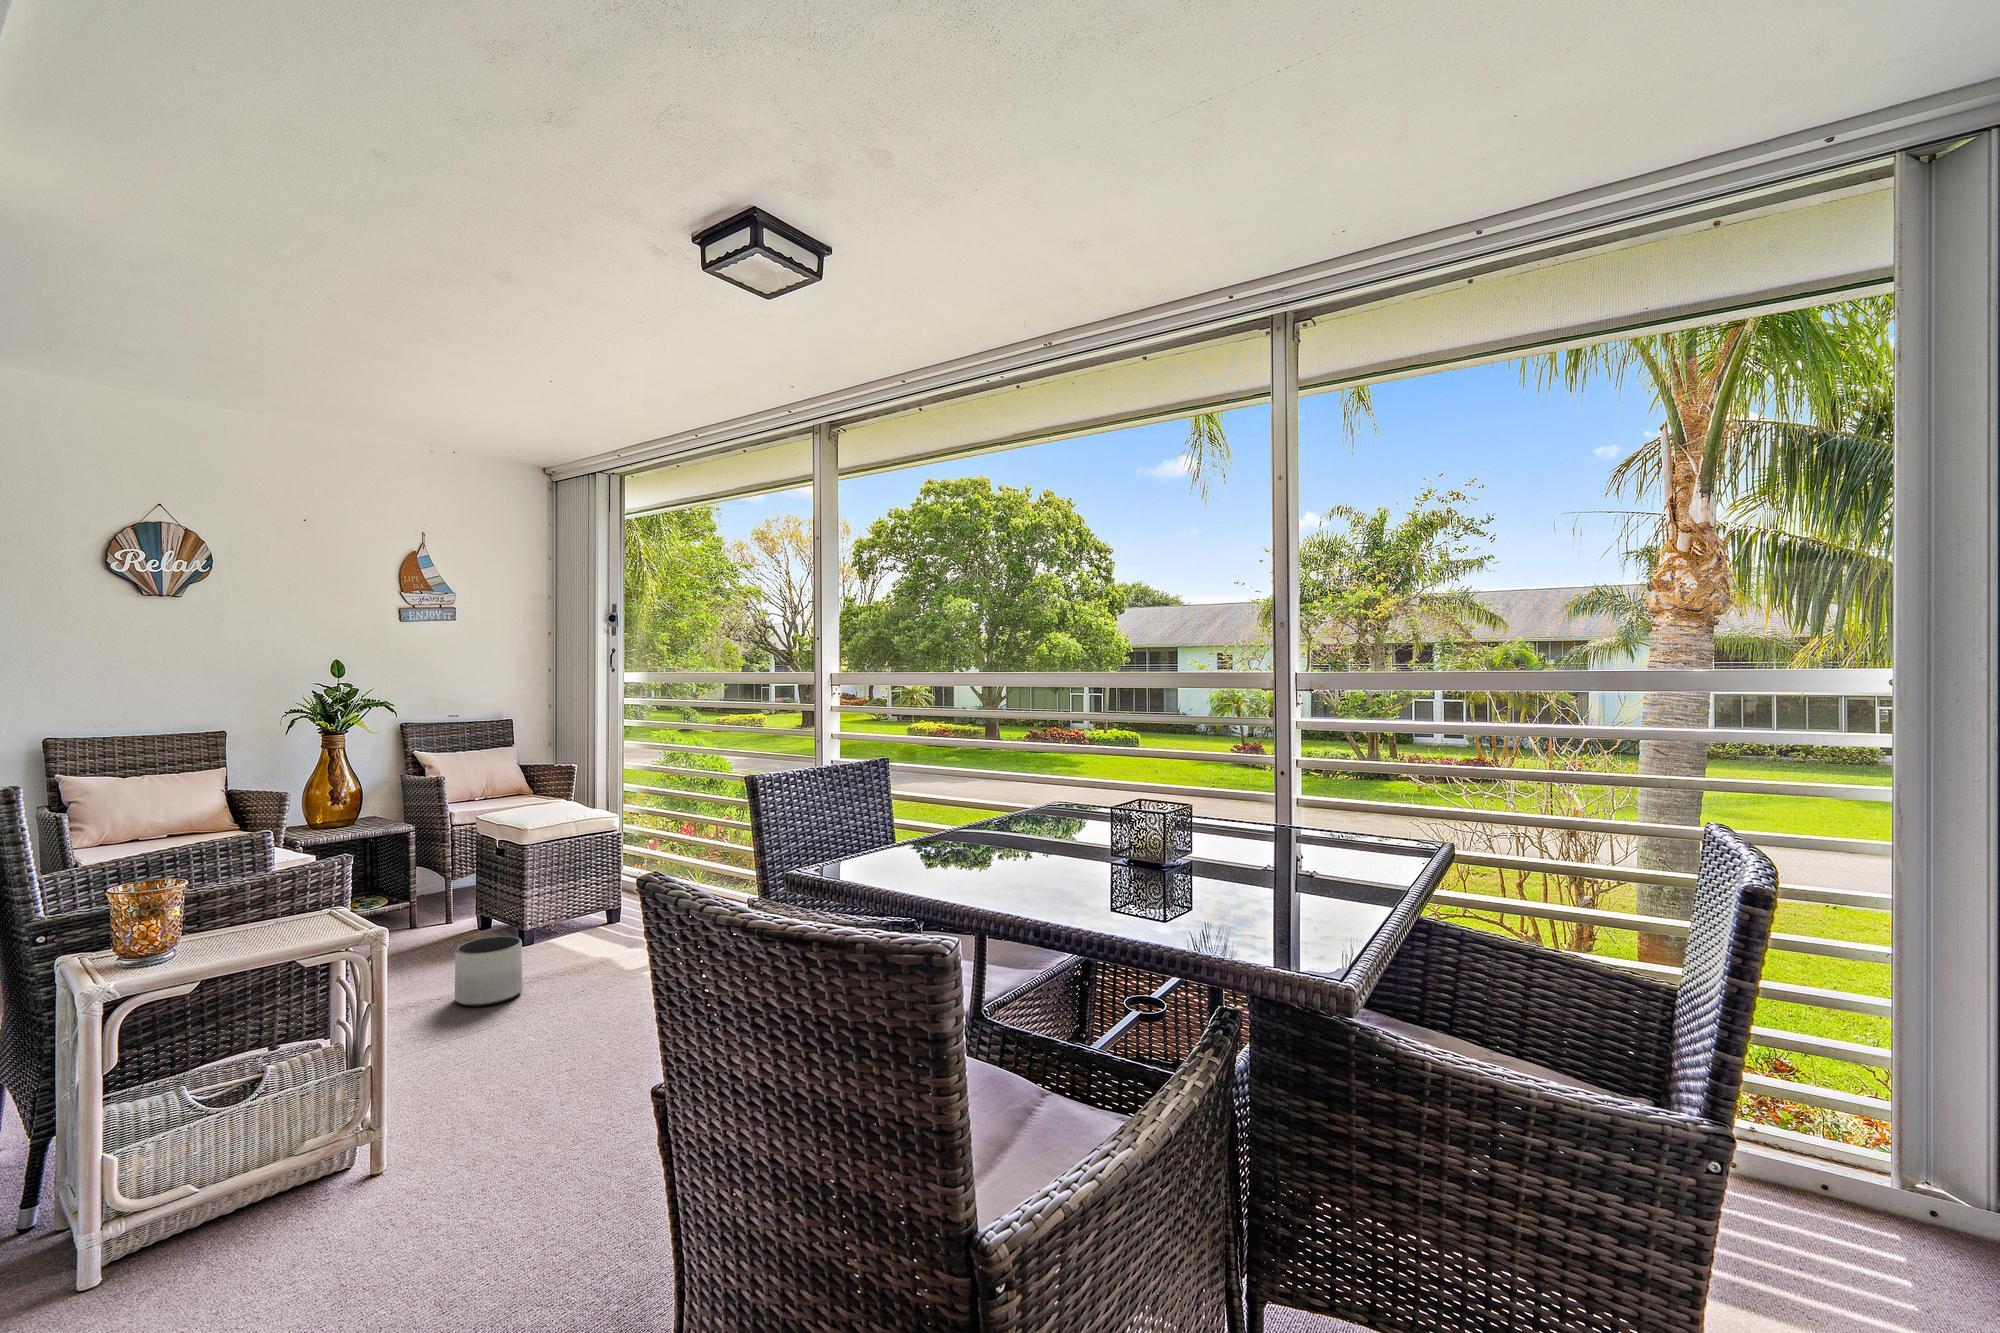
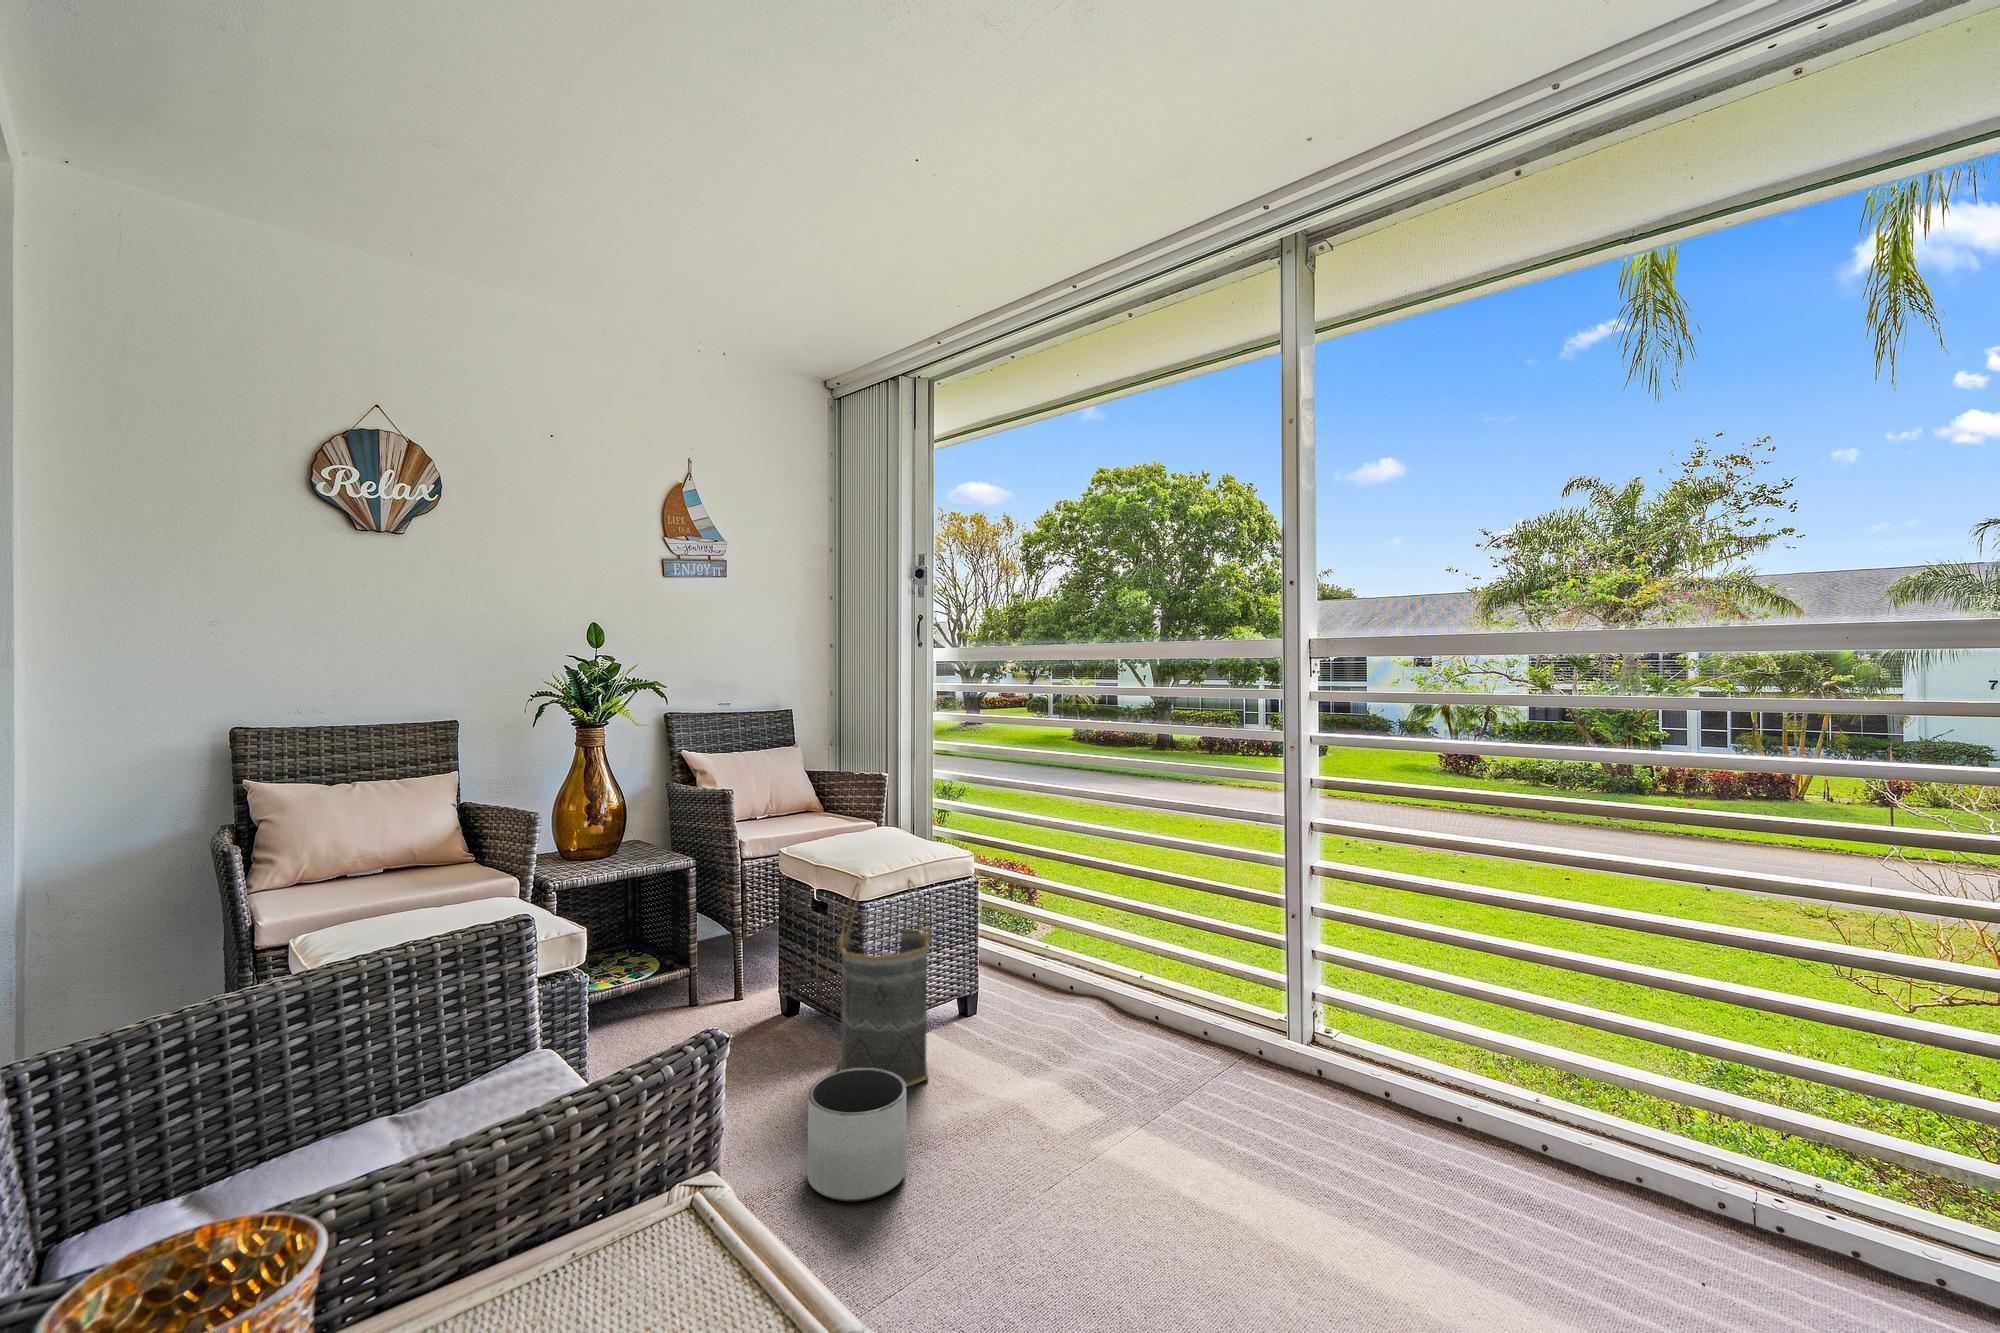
basket: none [501,827,570,963] -> present [836,879,931,1087]

